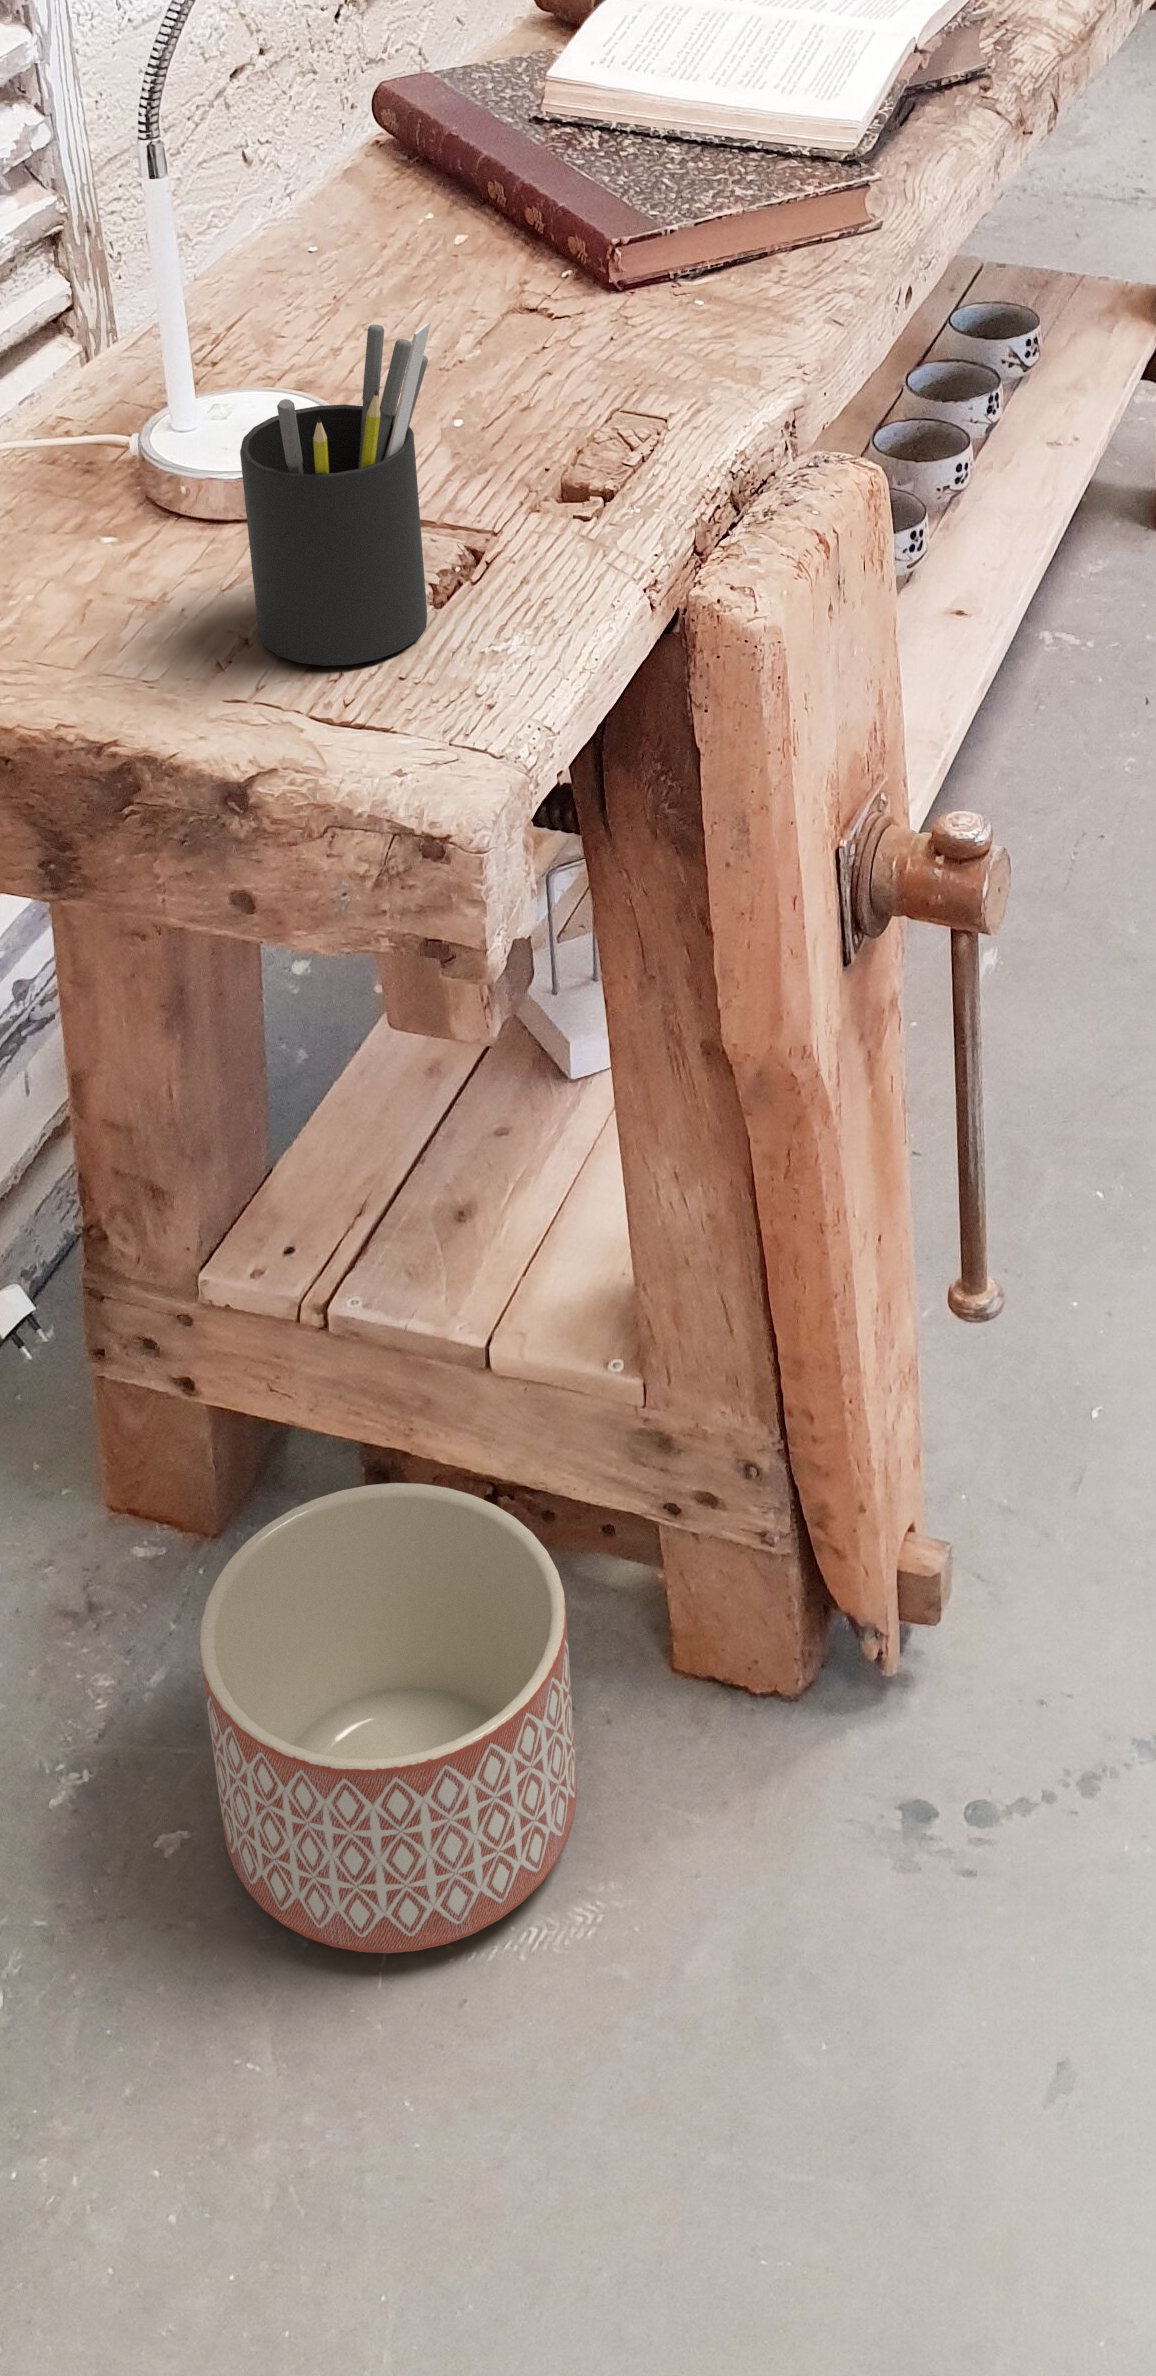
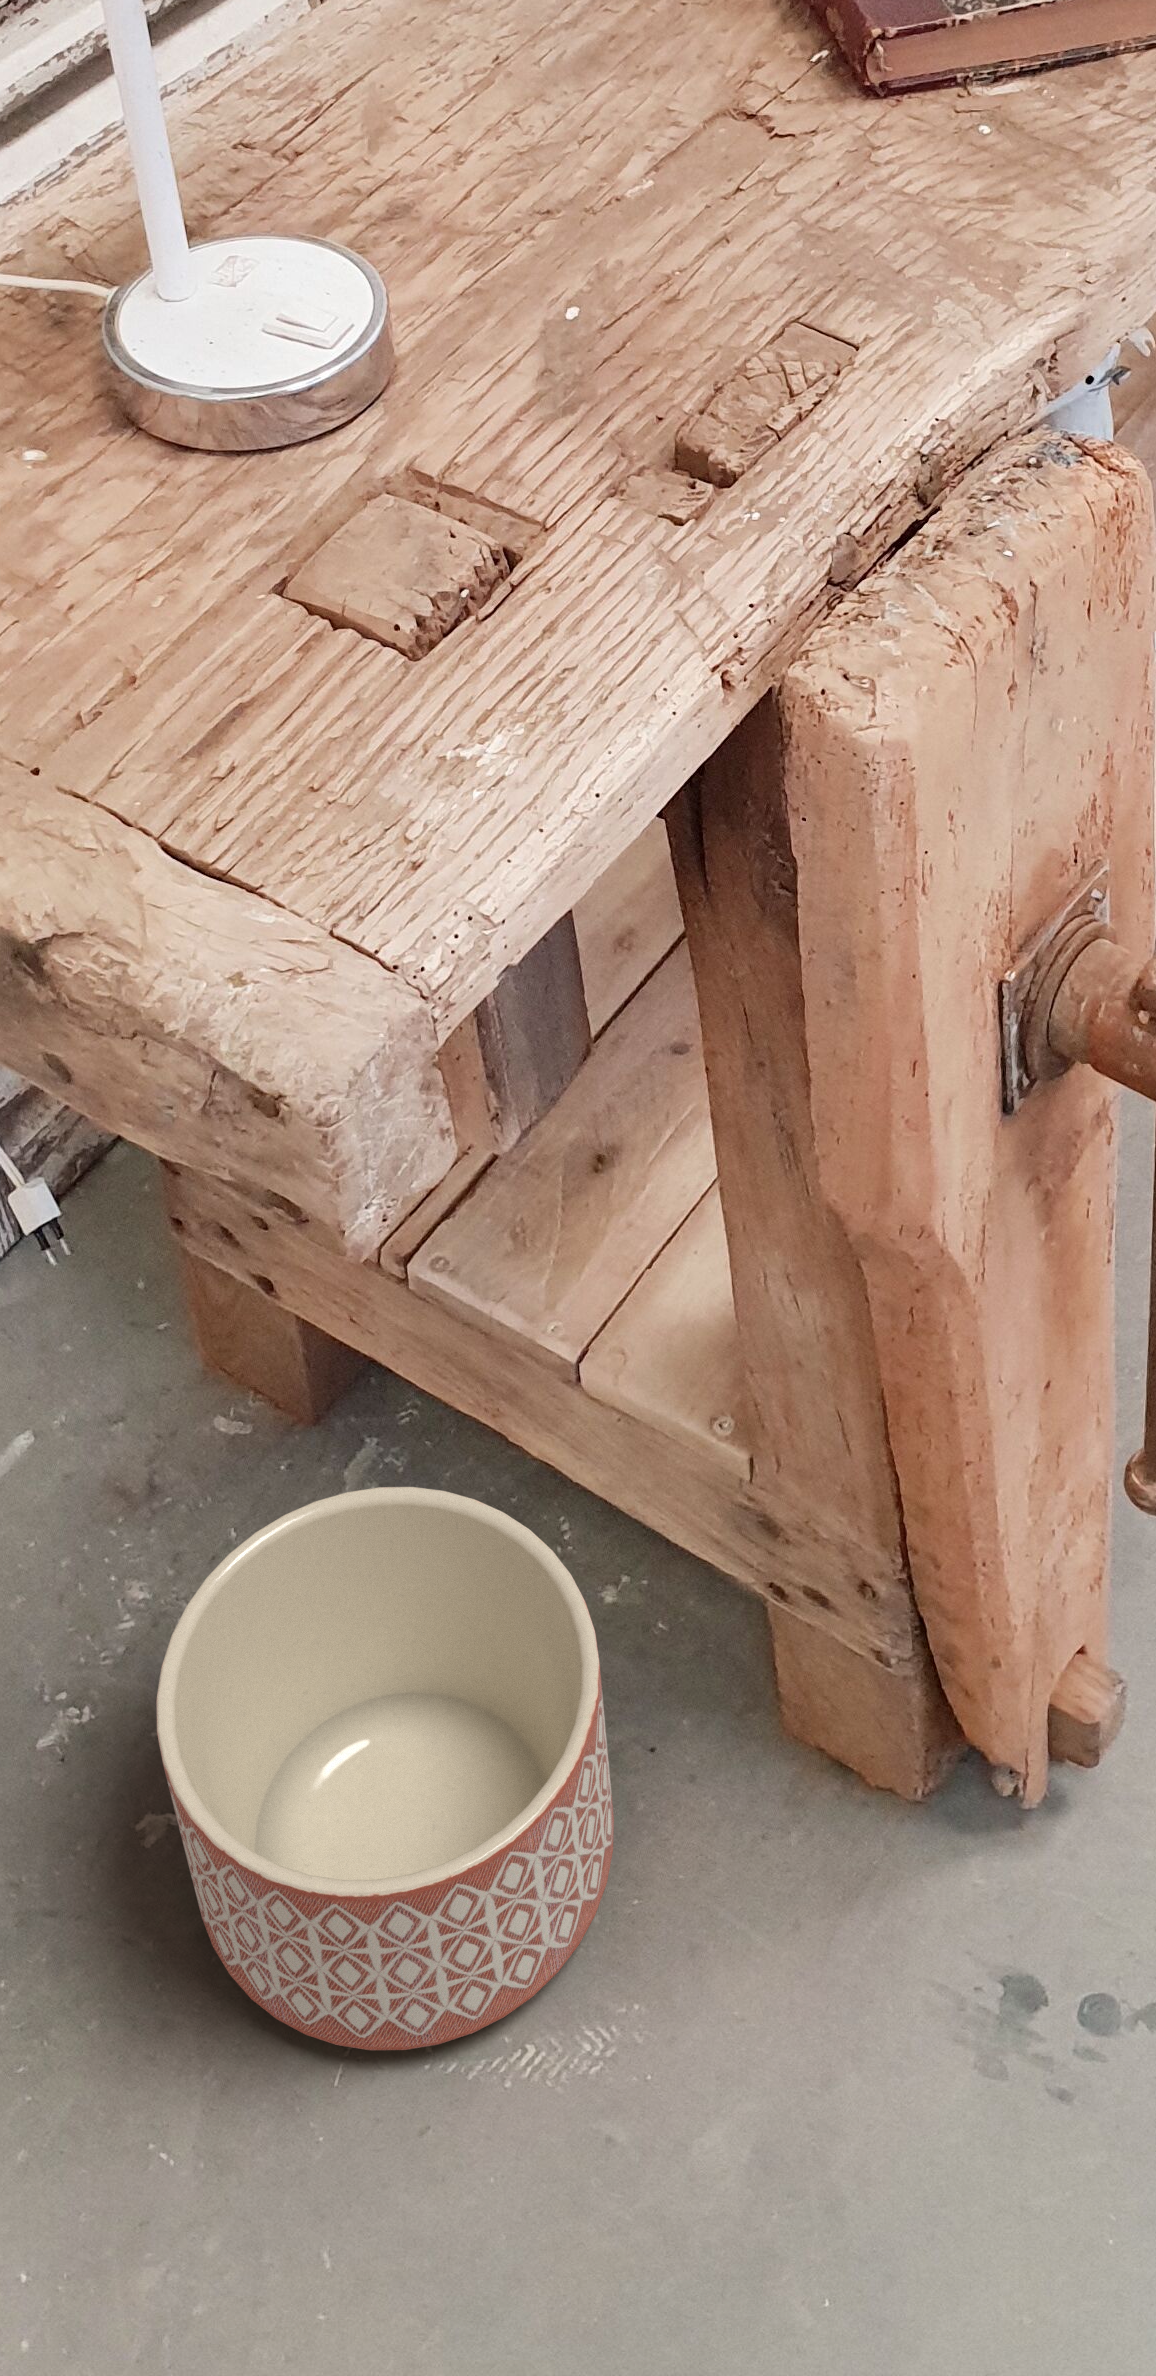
pen holder: present [240,323,430,666] -> none [145,260,416,725]

